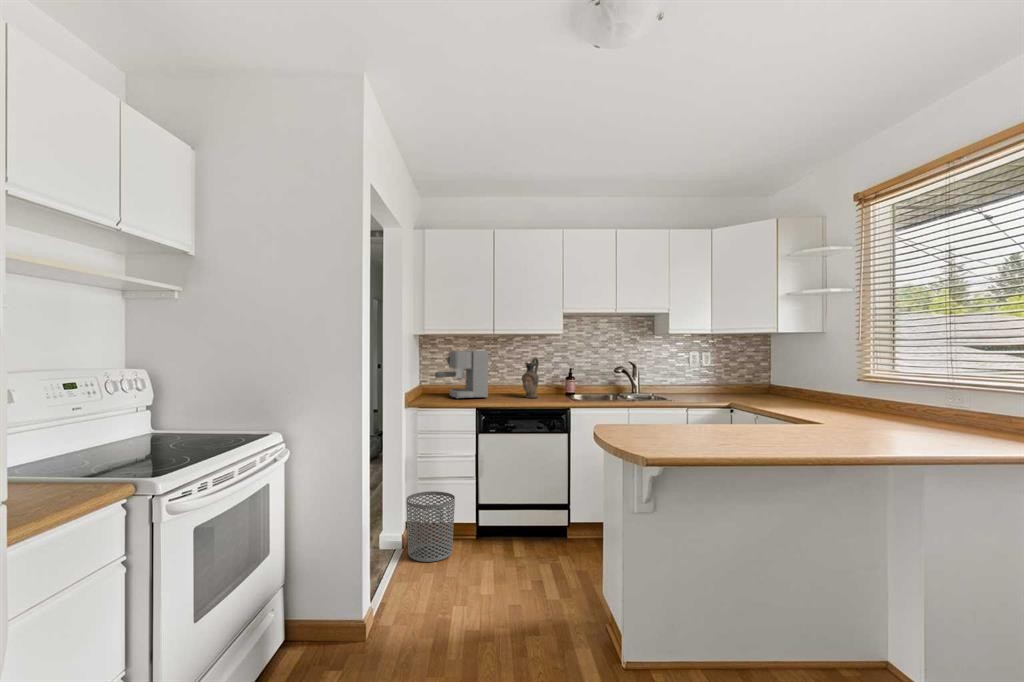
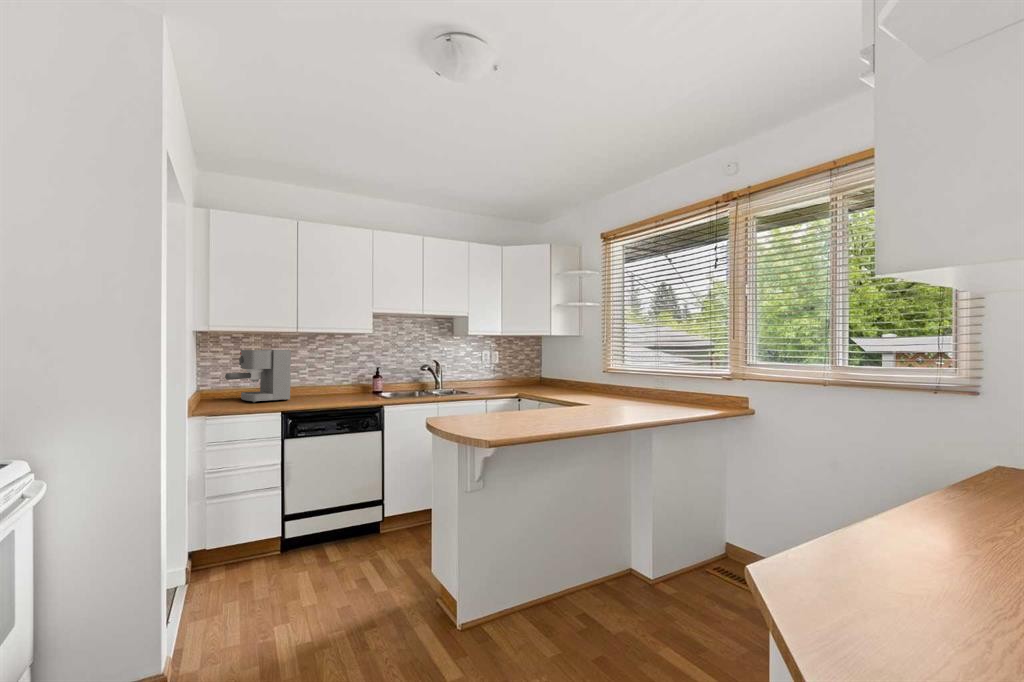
ceramic pitcher: present [522,357,539,398] -> none [327,356,345,398]
waste bin: present [406,491,455,562] -> none [197,508,260,592]

